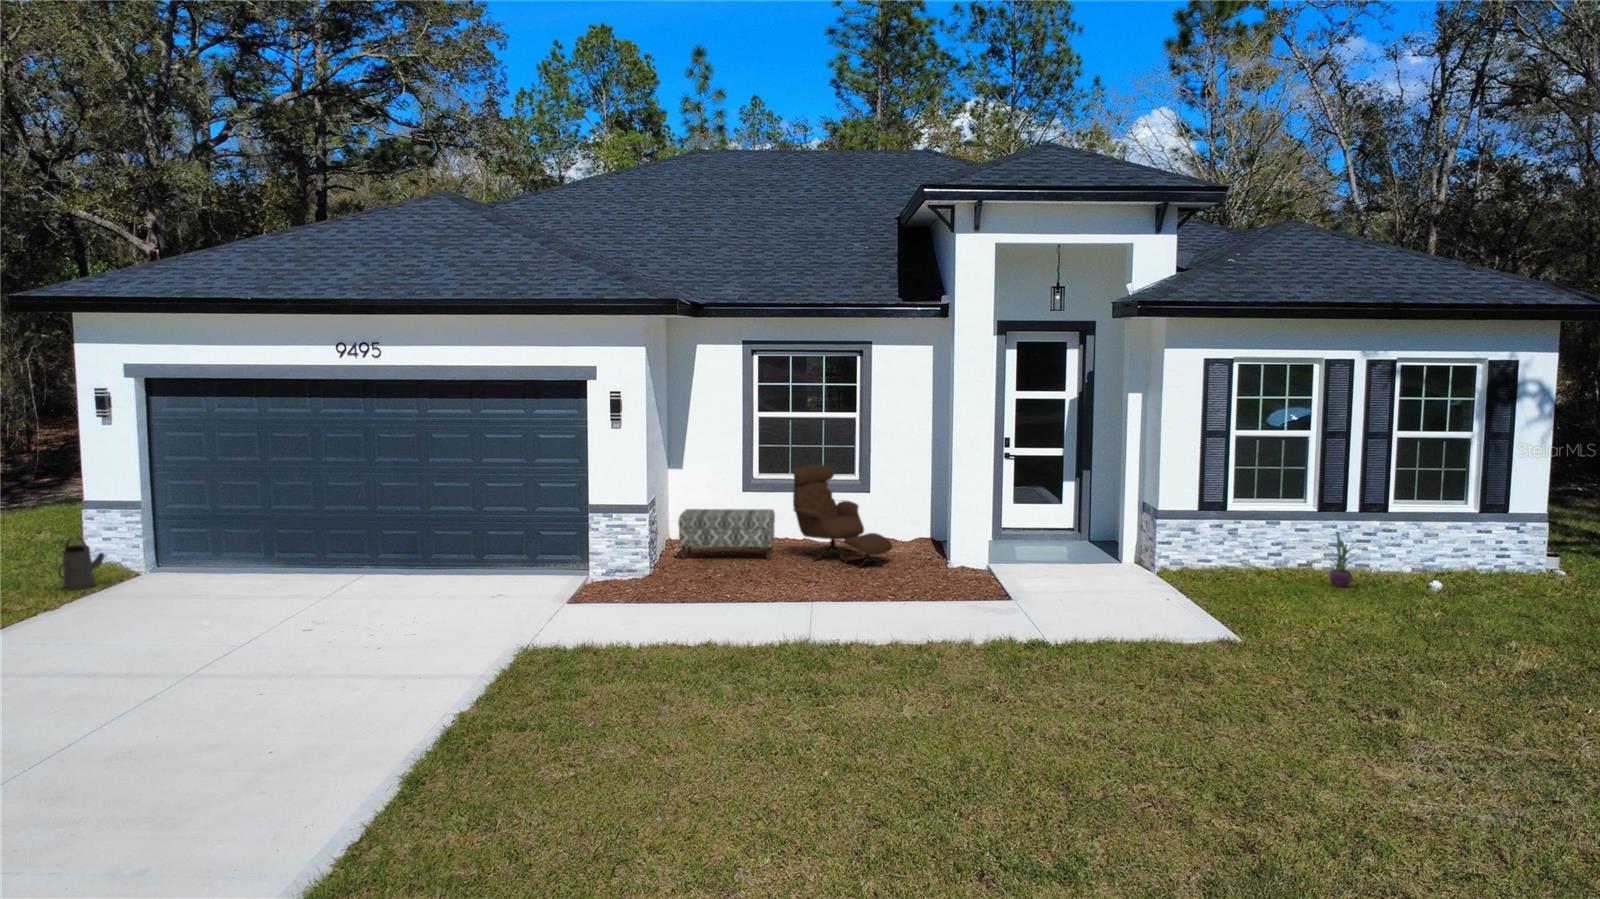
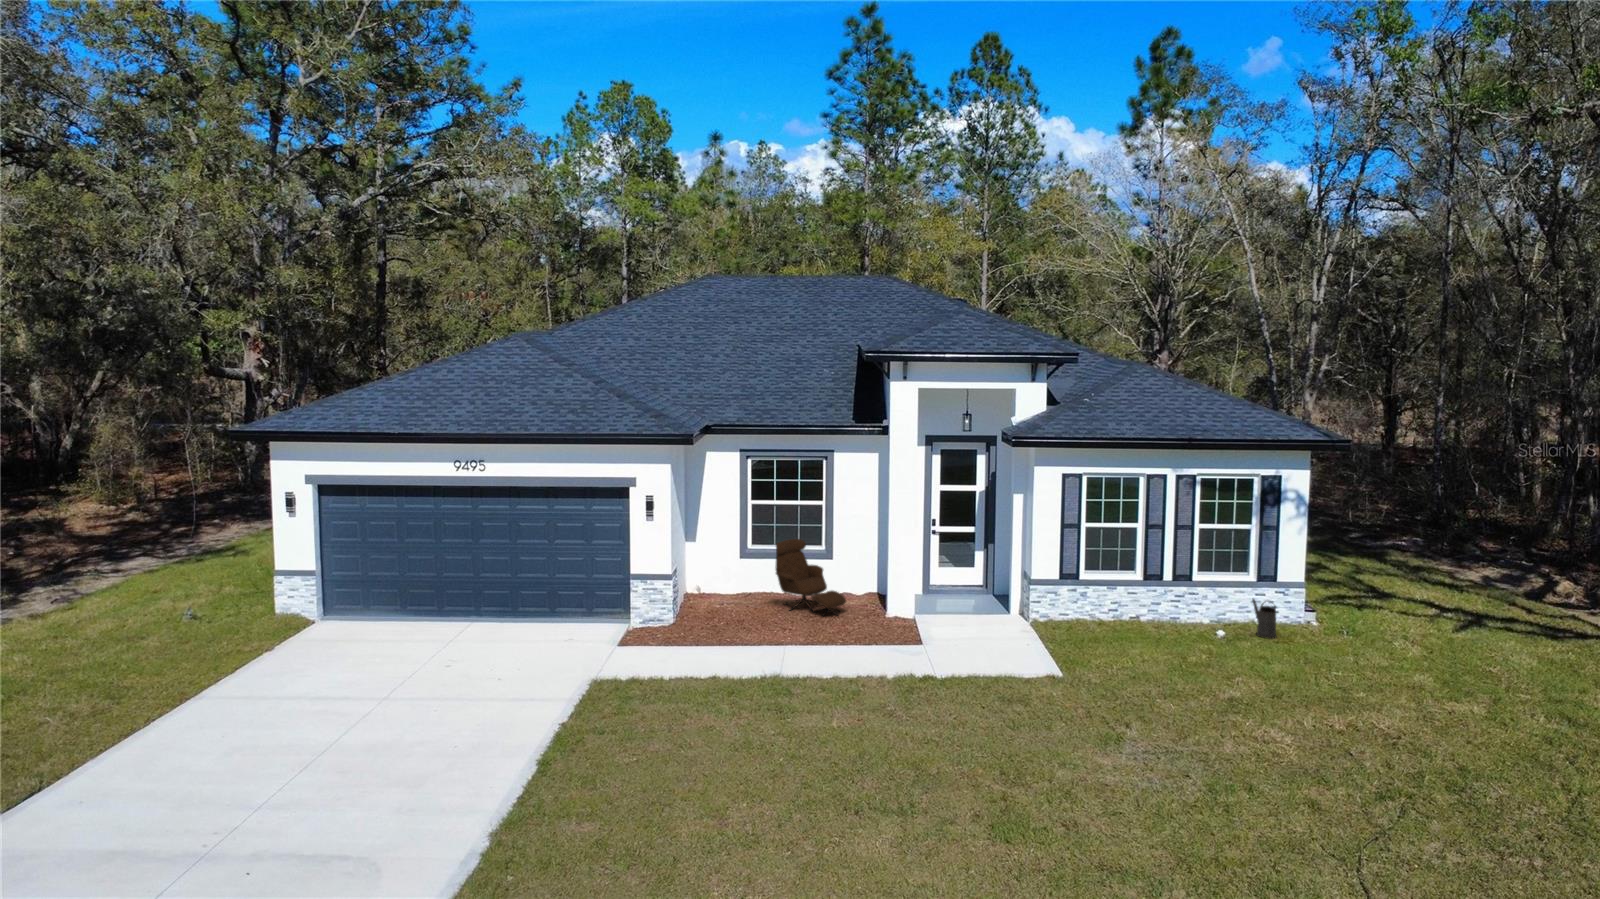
bench: present [678,509,775,560] -> none [693,571,763,610]
decorative plant: present [1323,532,1354,587] -> none [1134,595,1173,635]
watering can: present [58,536,104,590] -> present [1252,599,1276,639]

